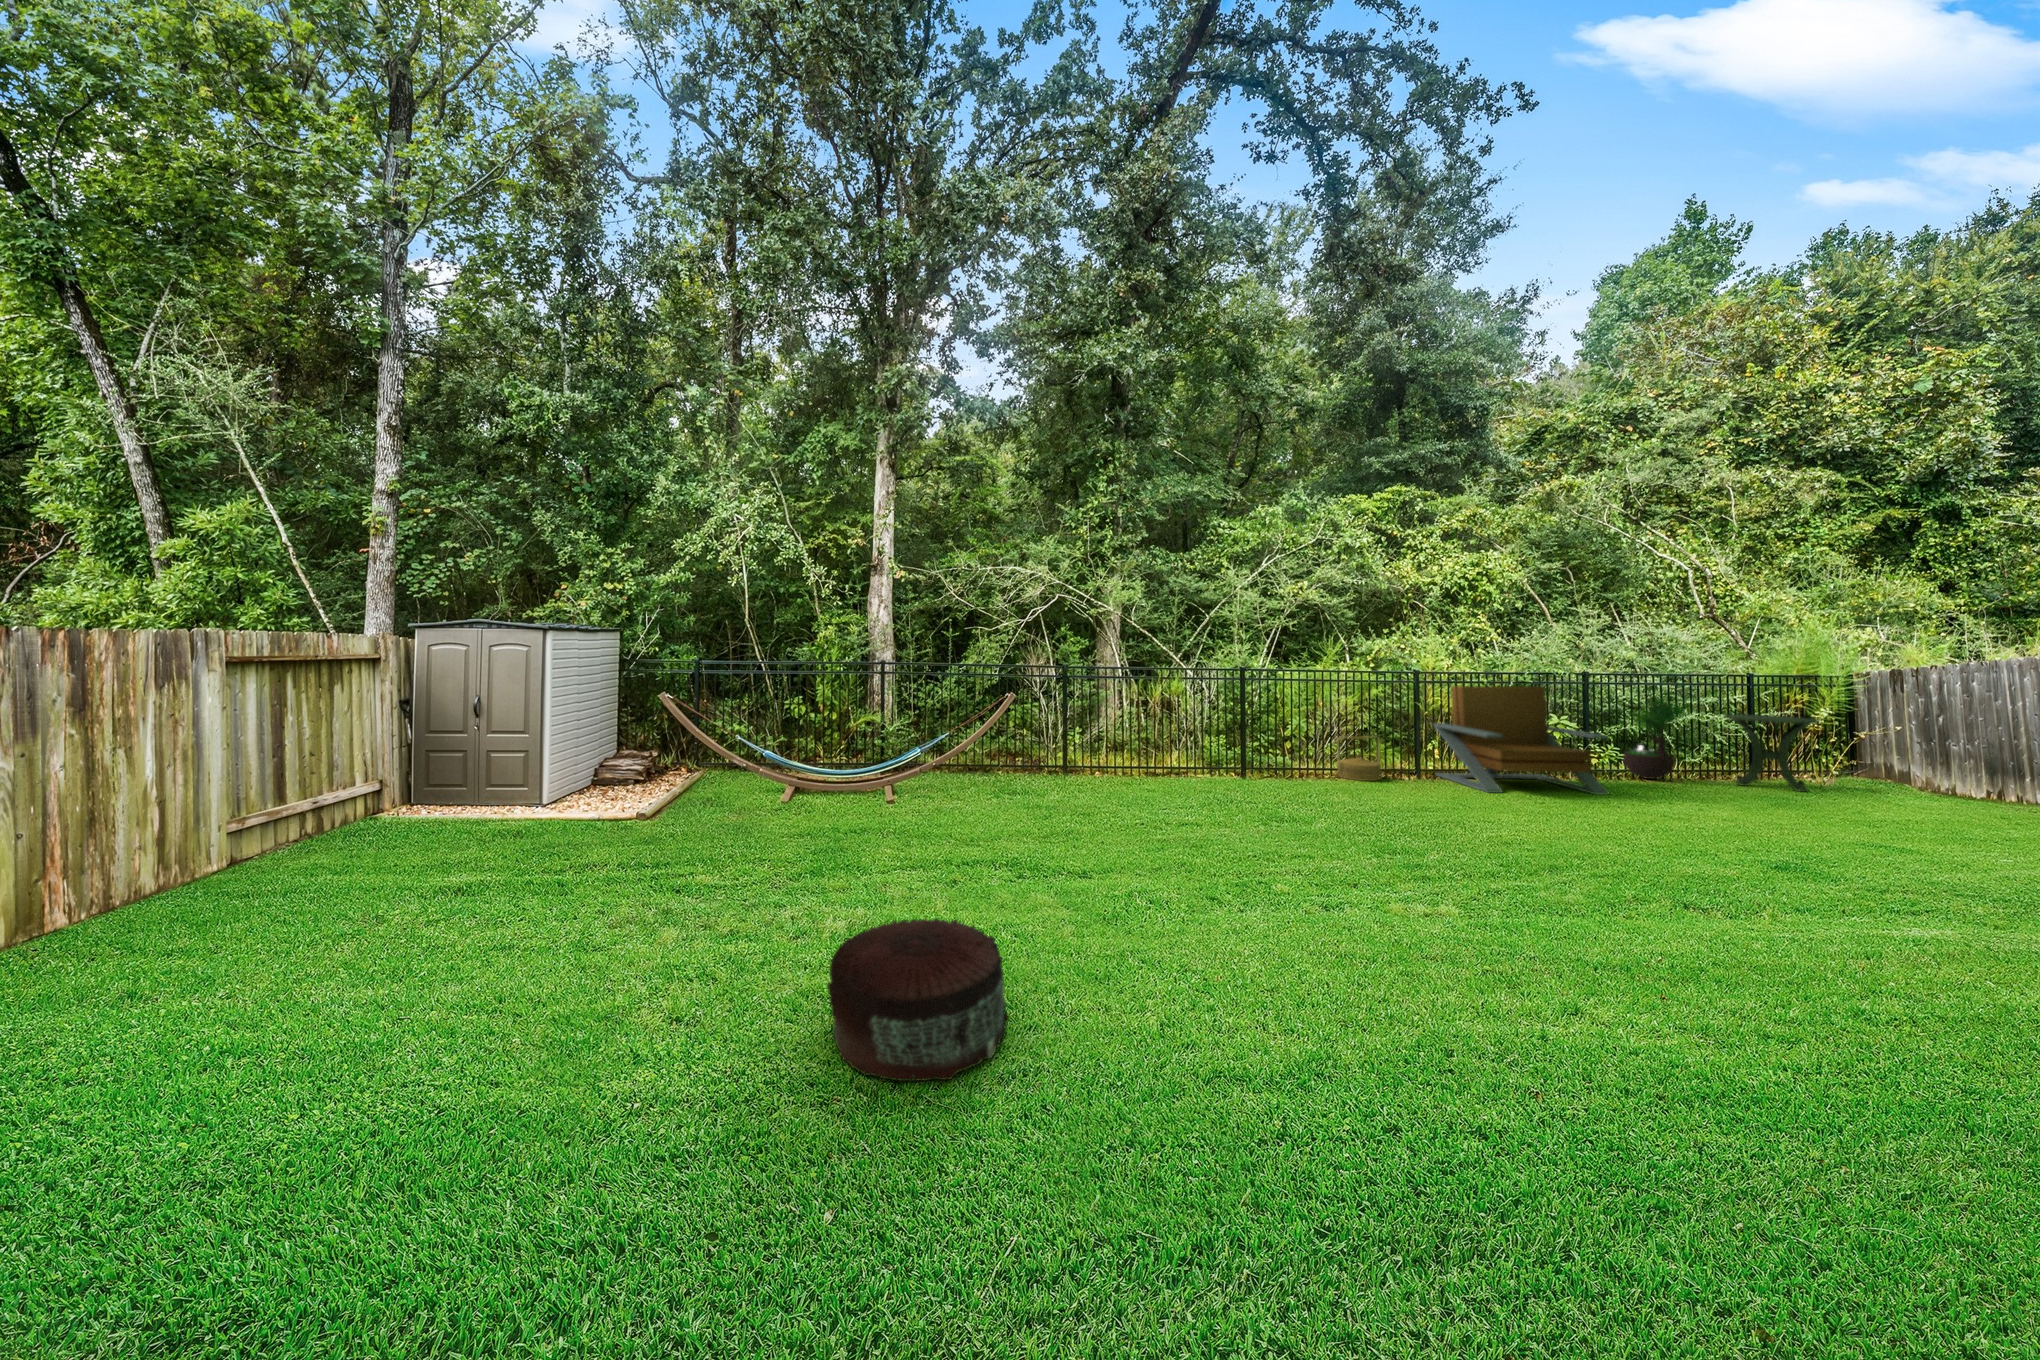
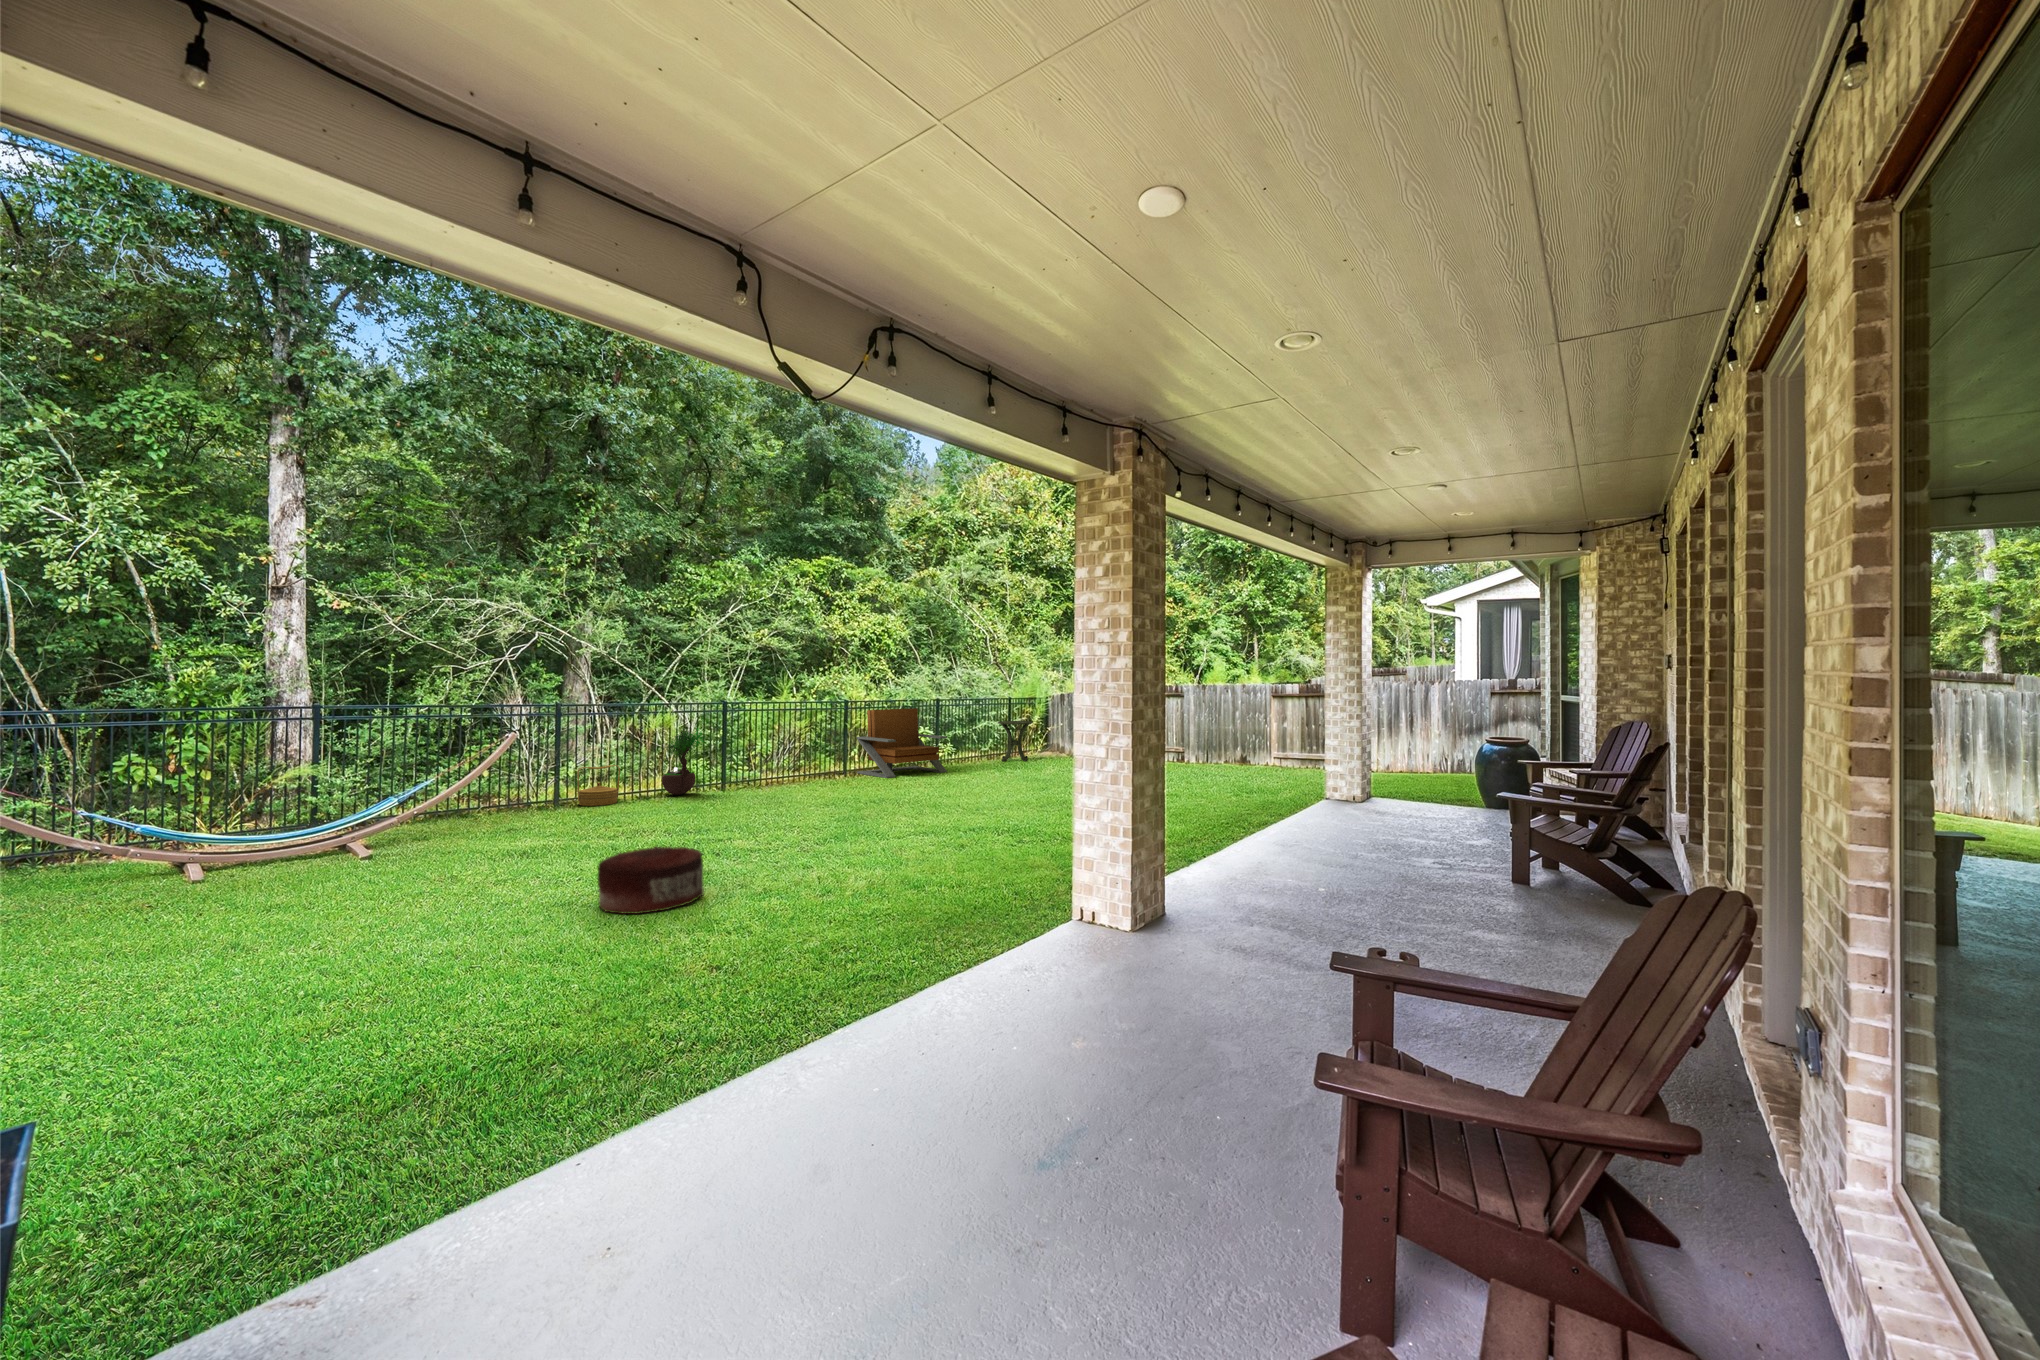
potted tree: present [1623,699,1686,779] -> present [662,728,704,795]
woven basket: present [1337,736,1381,781] -> present [577,765,620,806]

